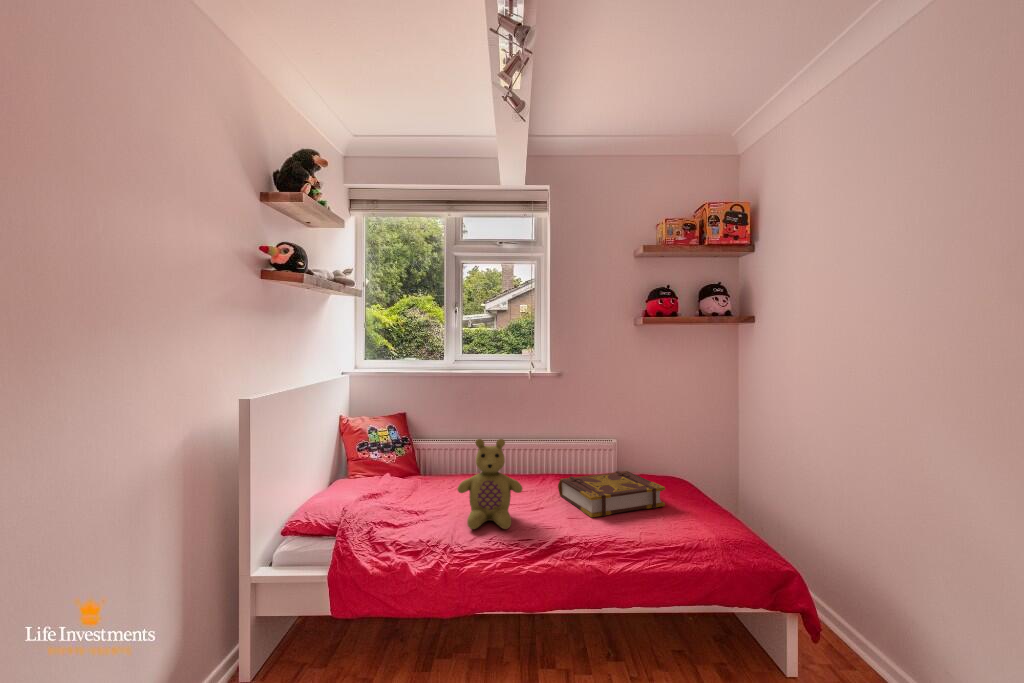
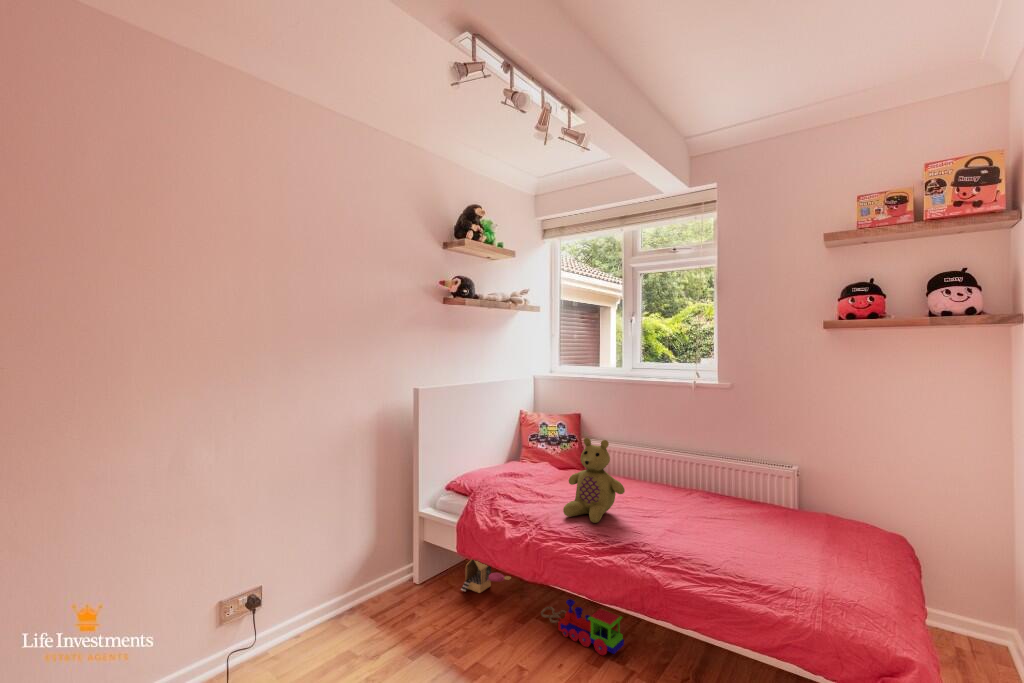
book: present [558,471,665,517] -> none [688,493,802,547]
toy house: none [317,599,385,660] -> present [461,559,511,593]
toy train: none [439,617,540,666] -> present [541,599,624,655]

